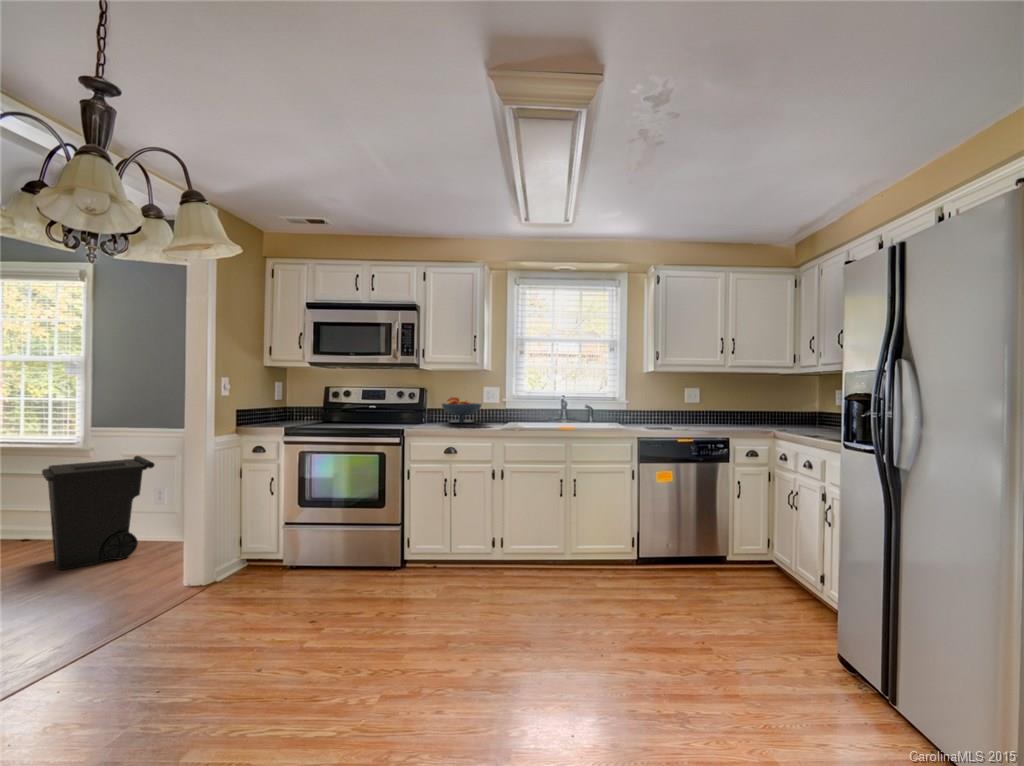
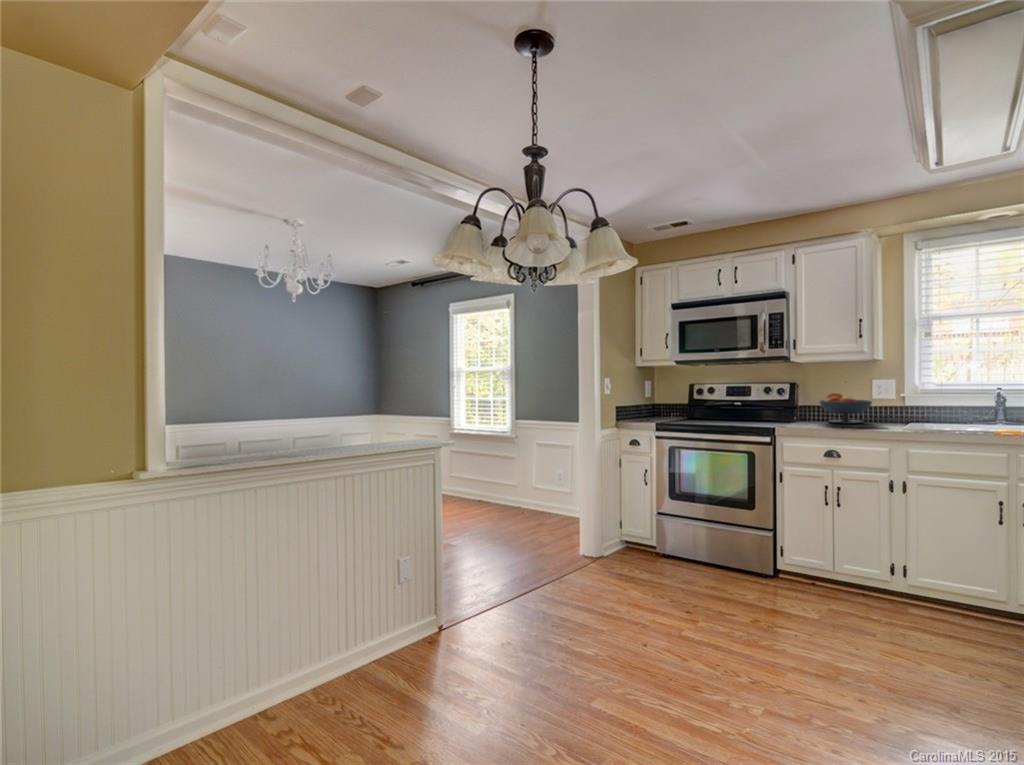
trash can: present [42,456,155,570] -> none [480,444,551,530]

